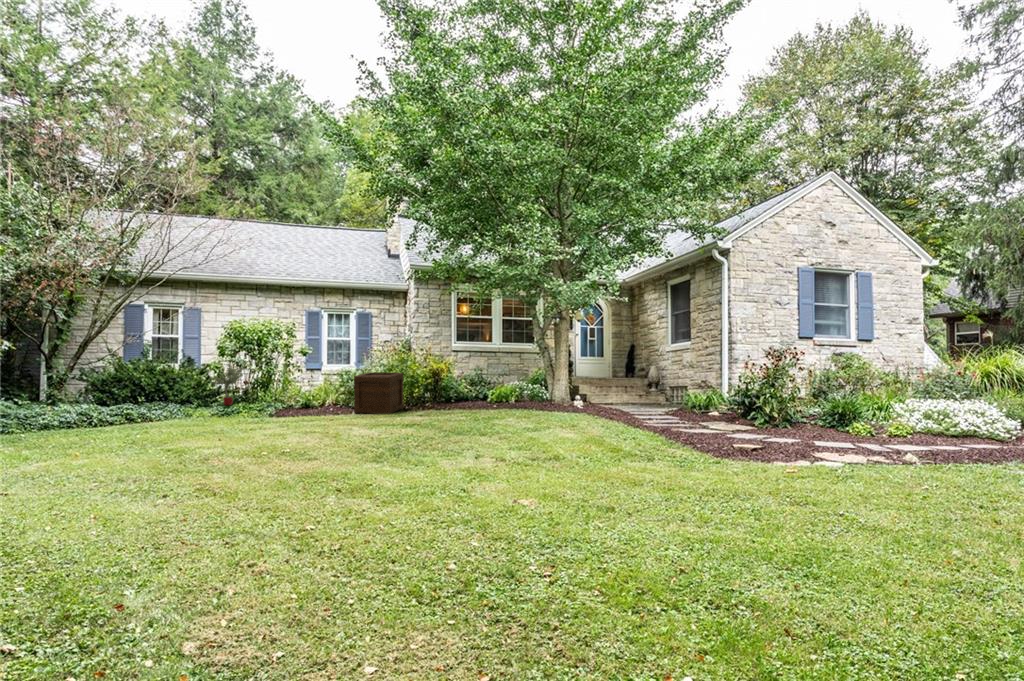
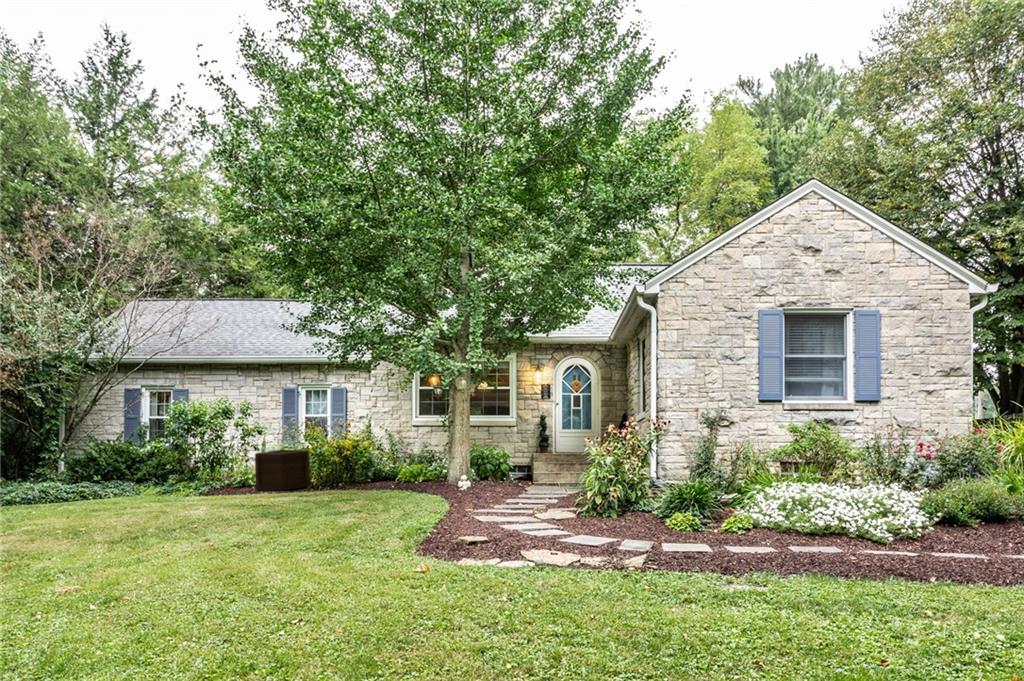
potted tree: present [212,362,243,406] -> none [173,441,208,484]

